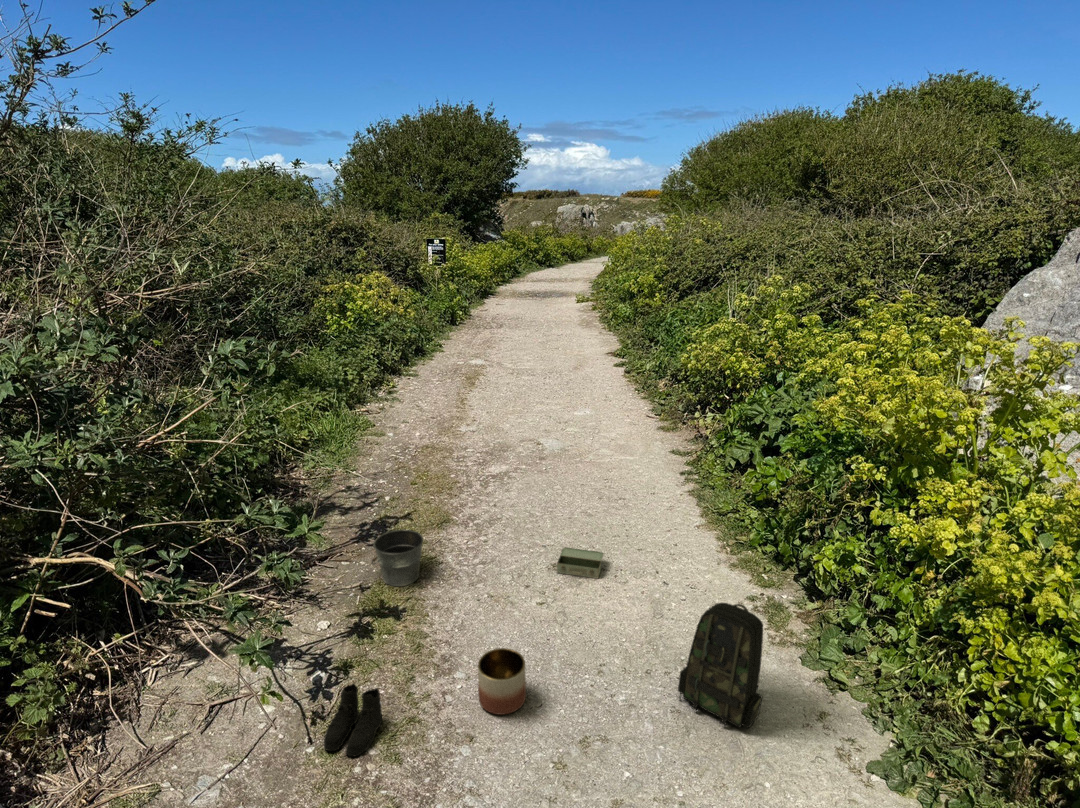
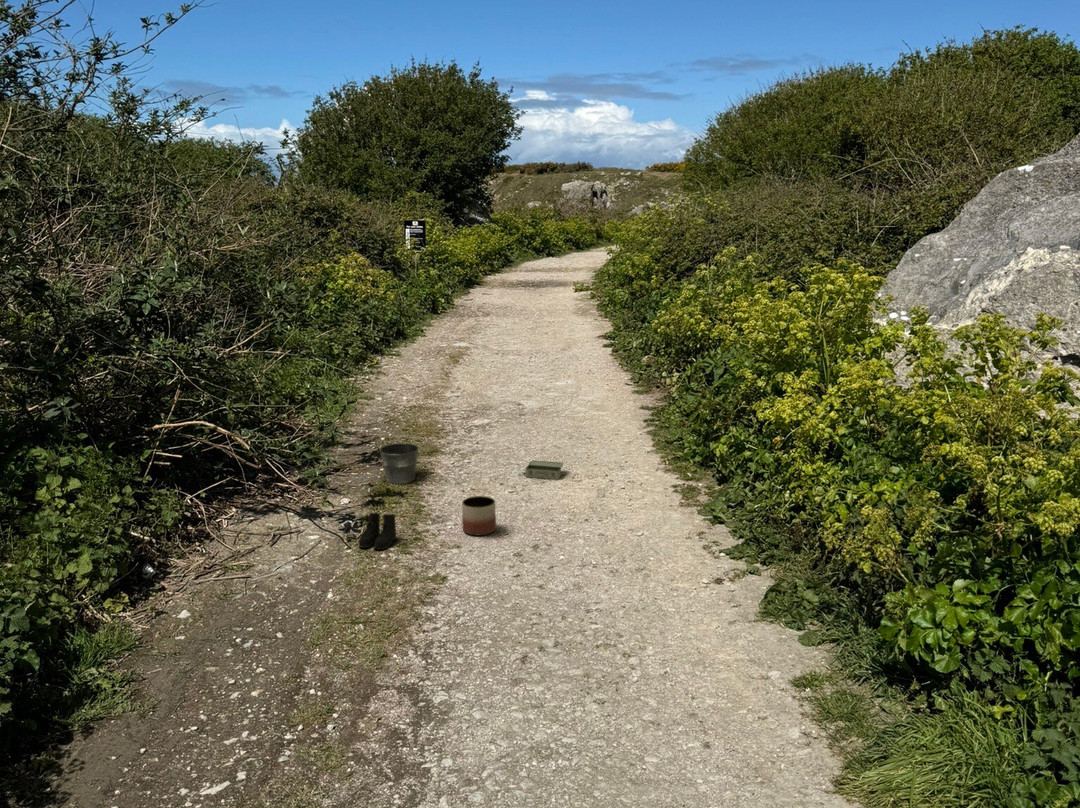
backpack: present [678,603,763,728] -> none [603,459,661,538]

